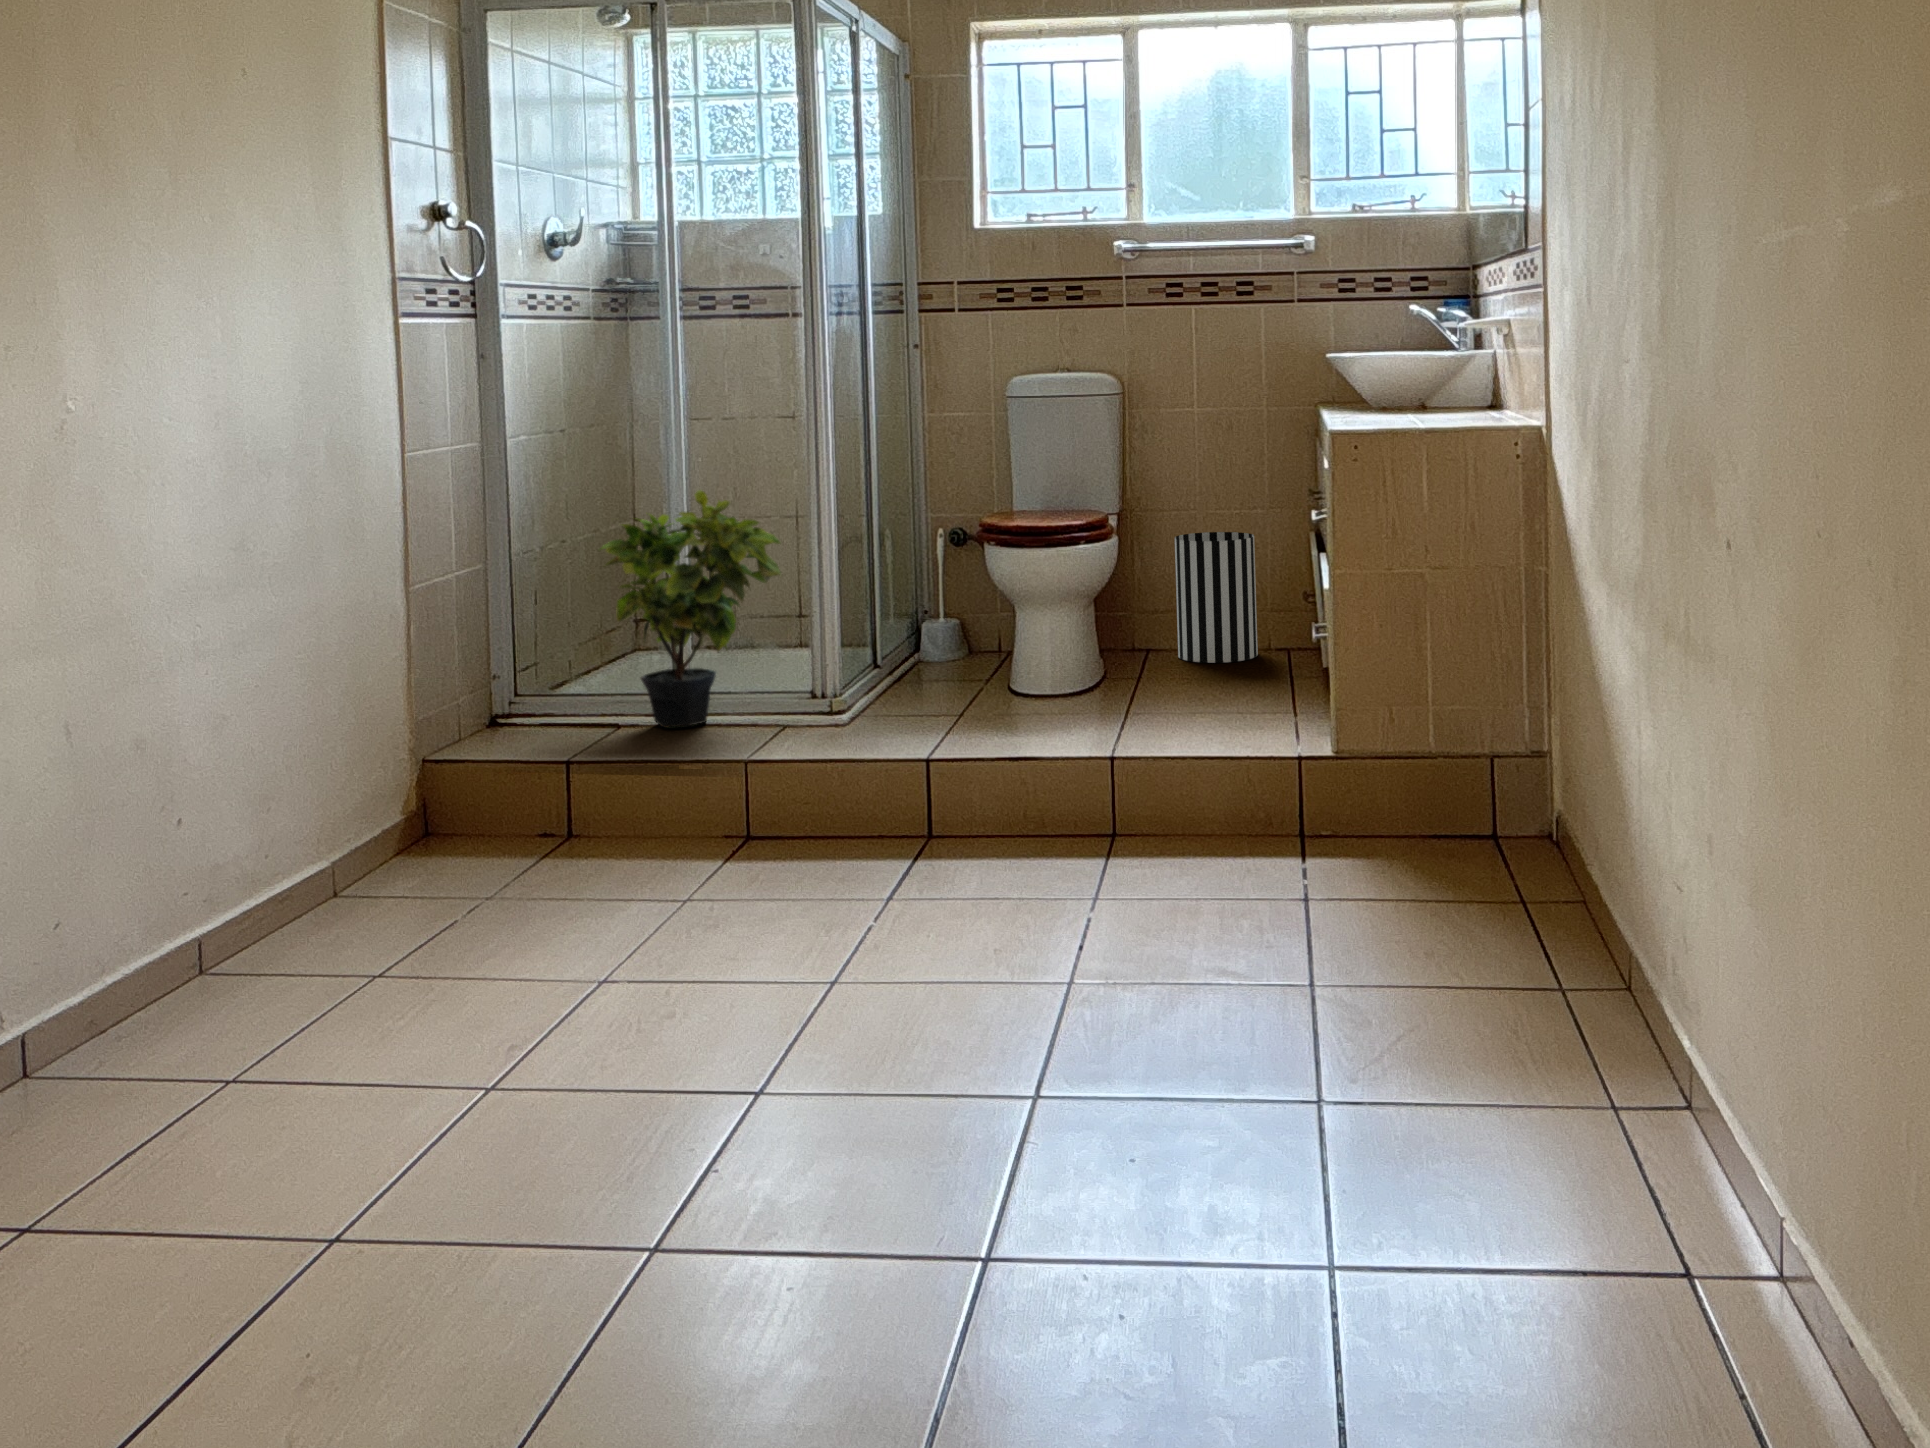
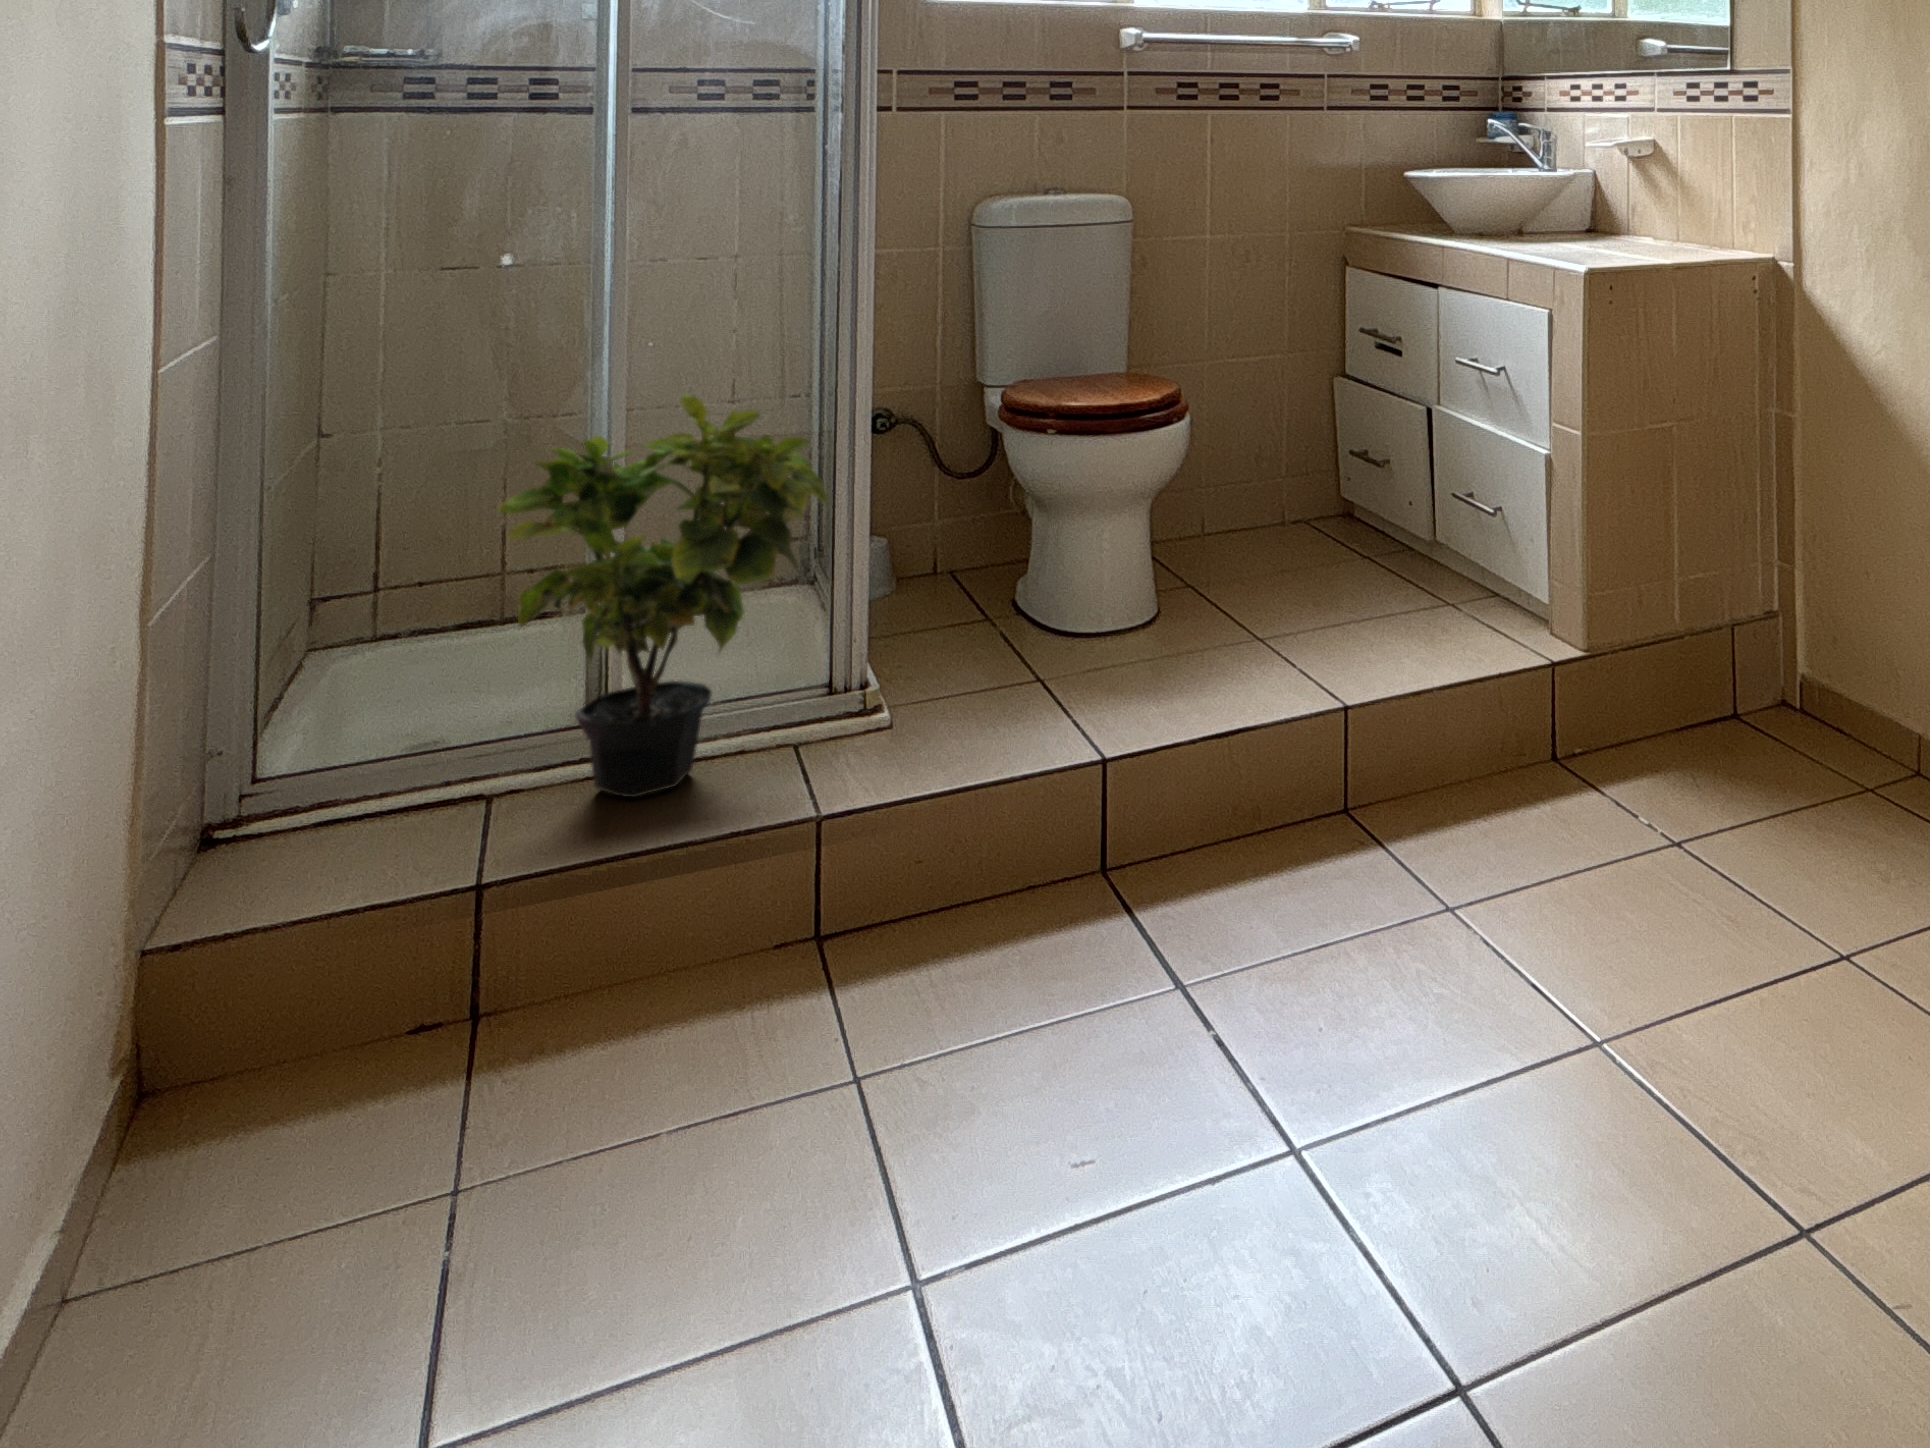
wastebasket: present [1175,532,1258,663] -> none [1203,382,1301,549]

